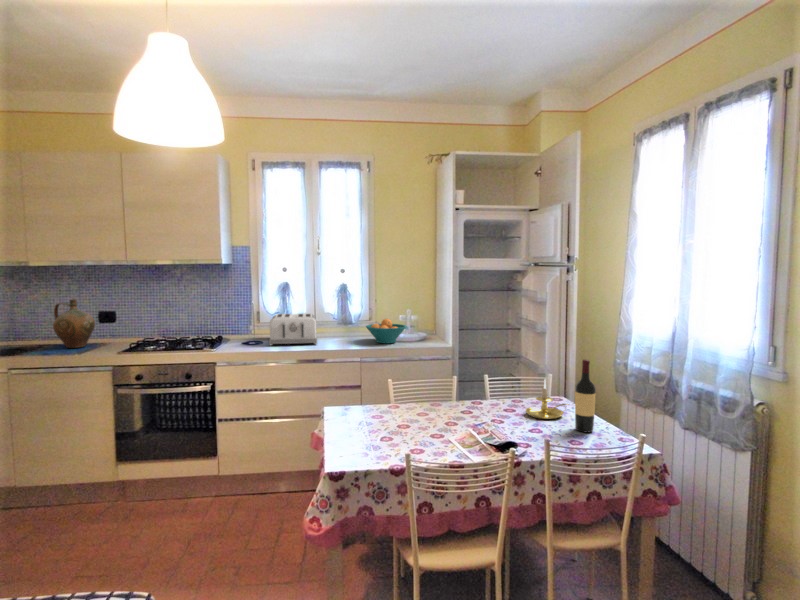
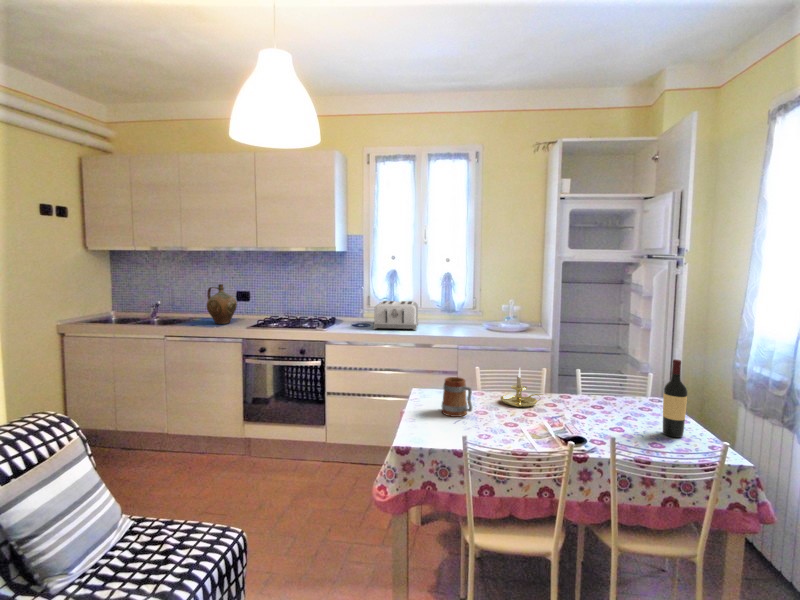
fruit bowl: present [366,319,406,343] -> none [463,308,503,332]
candle holder: present [526,380,569,419] -> present [500,368,543,407]
mug: none [365,391,398,434] -> present [442,377,472,417]

